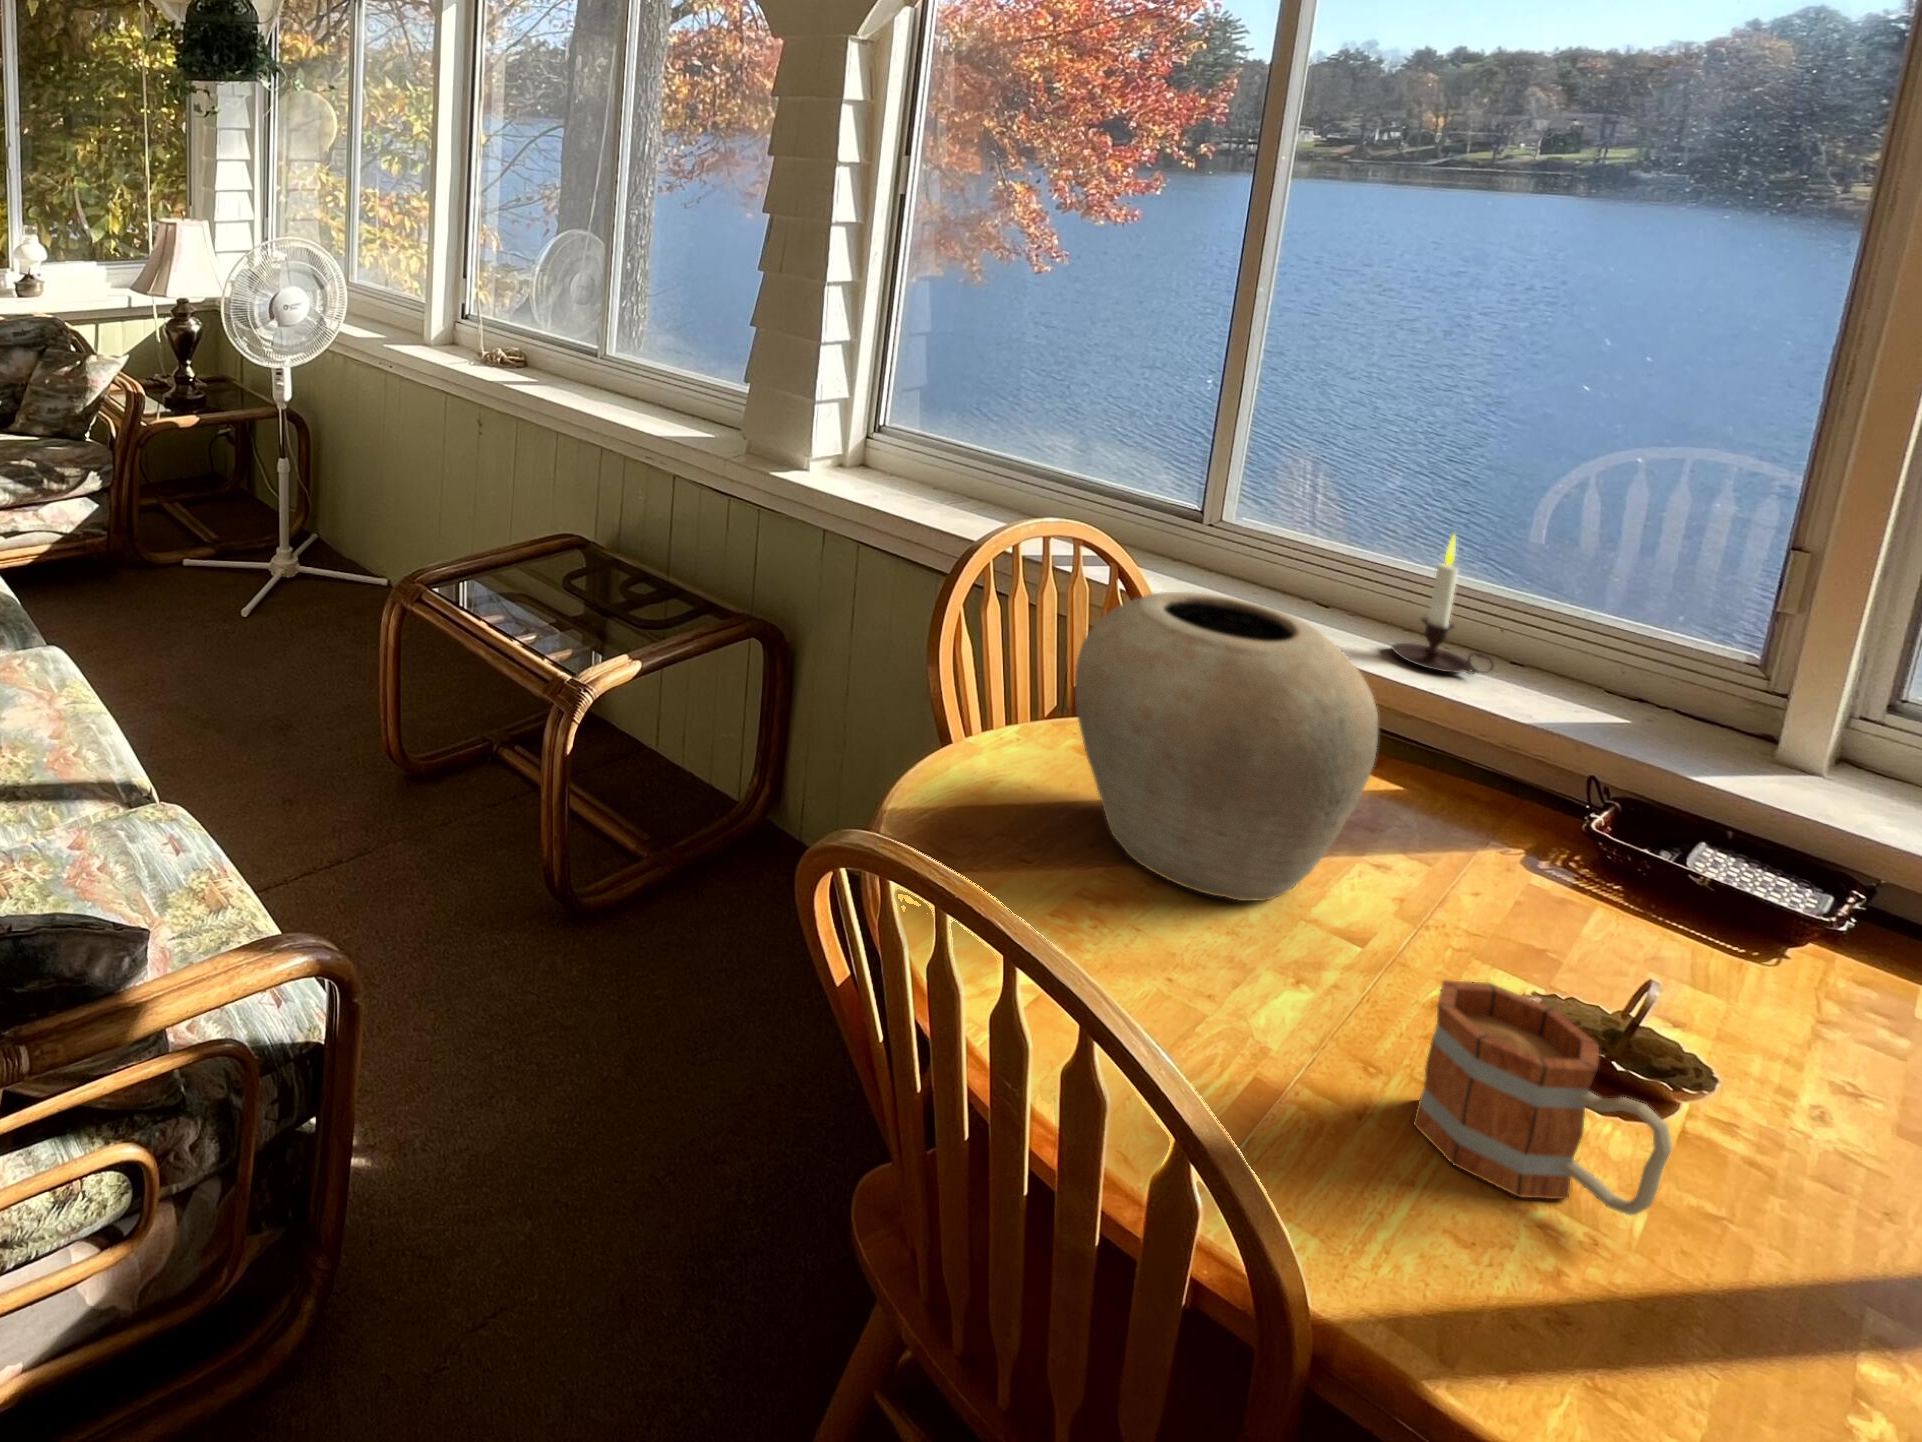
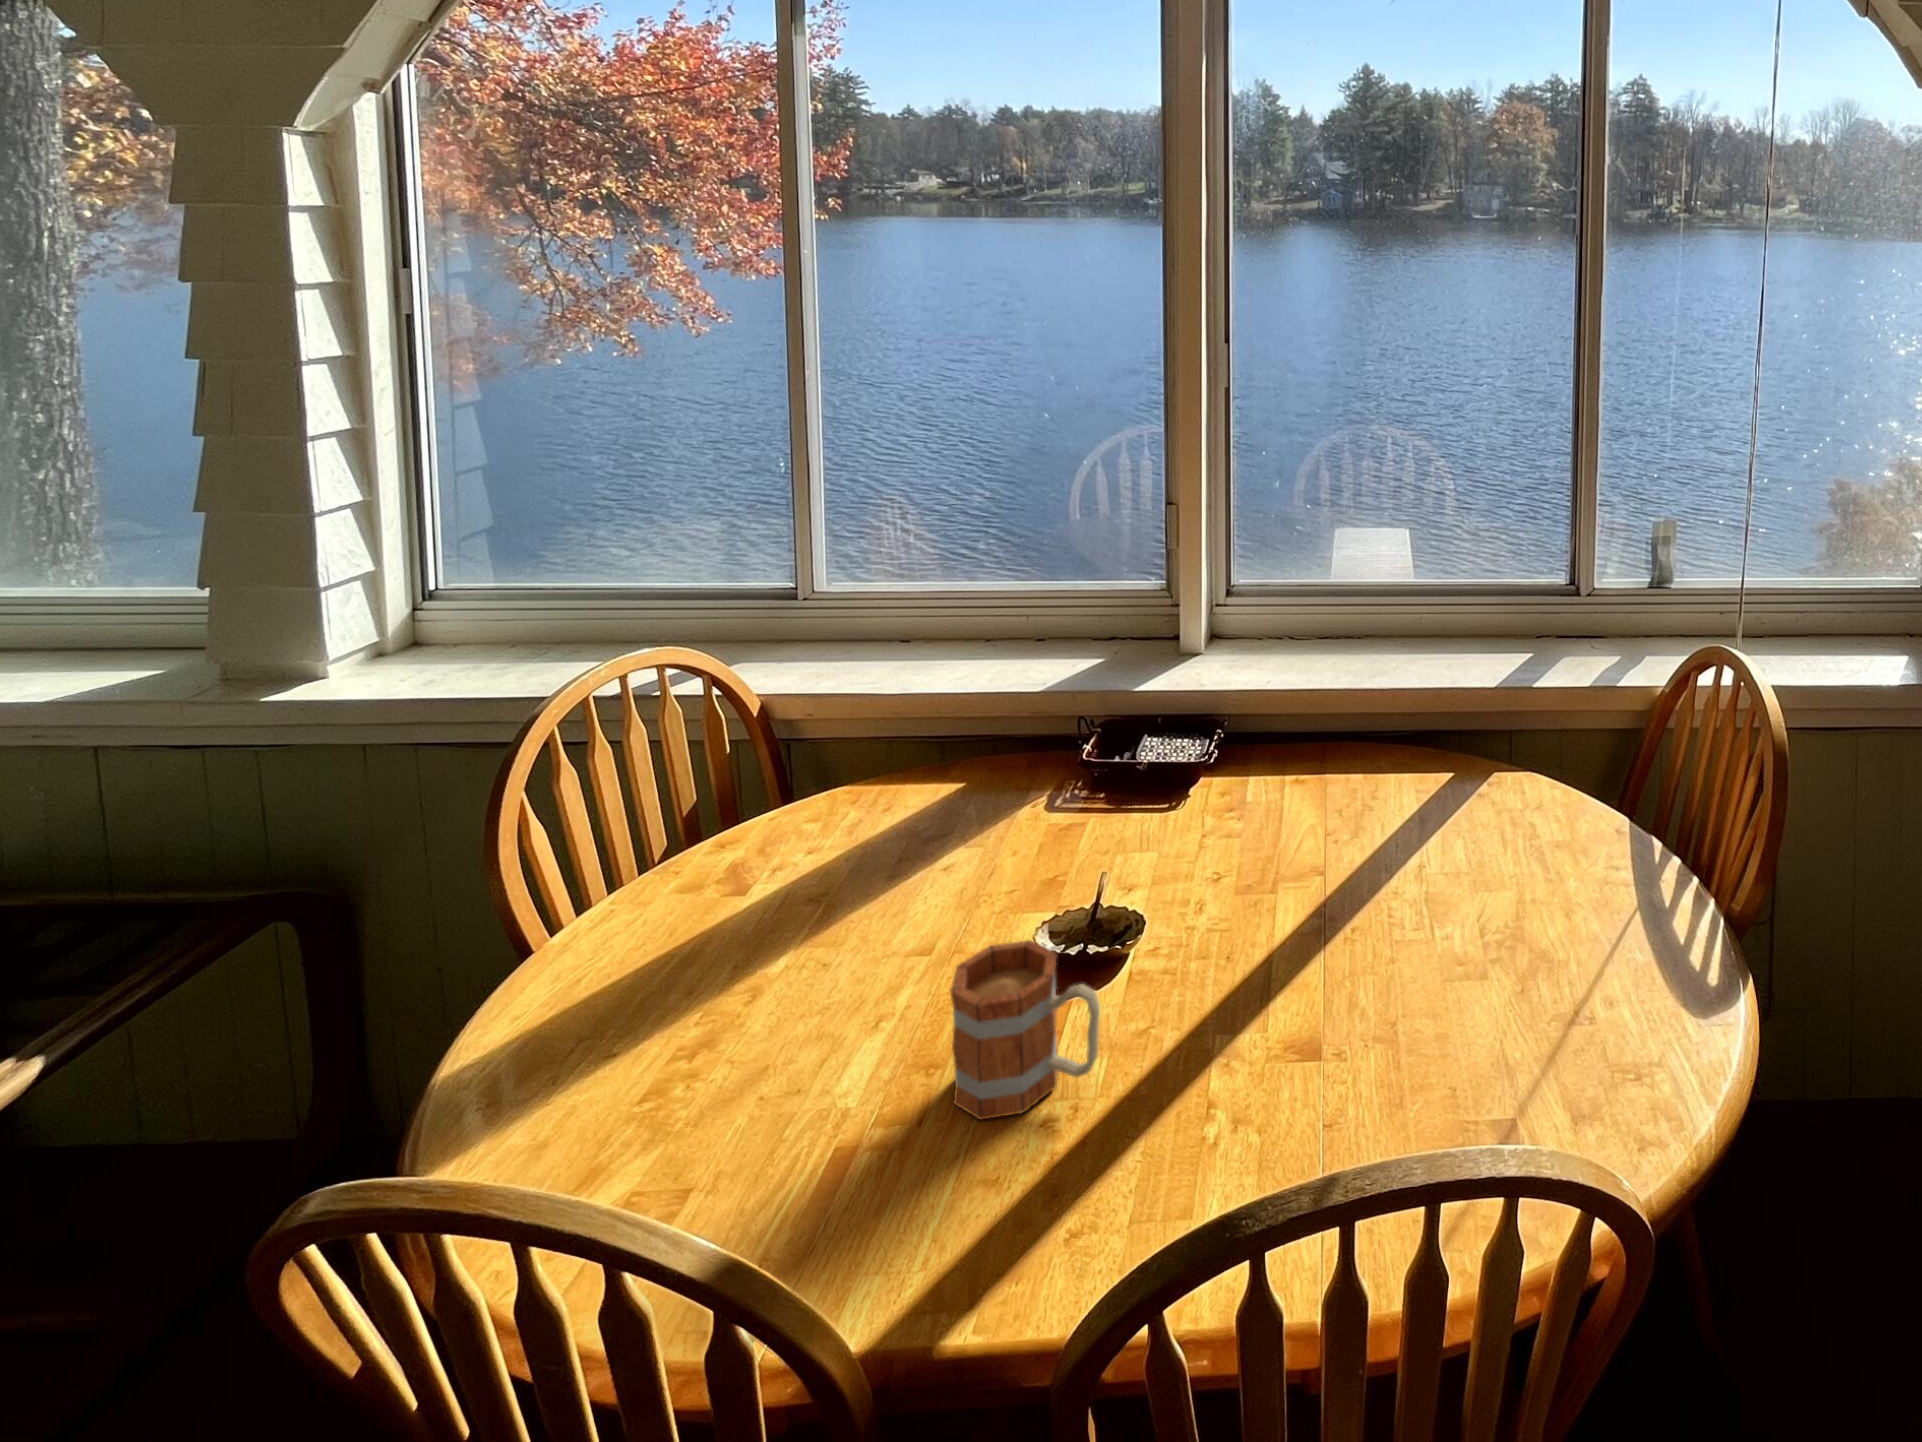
candle: present [1392,535,1494,674] -> none [953,554,1021,671]
vase: present [1075,592,1378,901] -> none [633,684,911,992]

